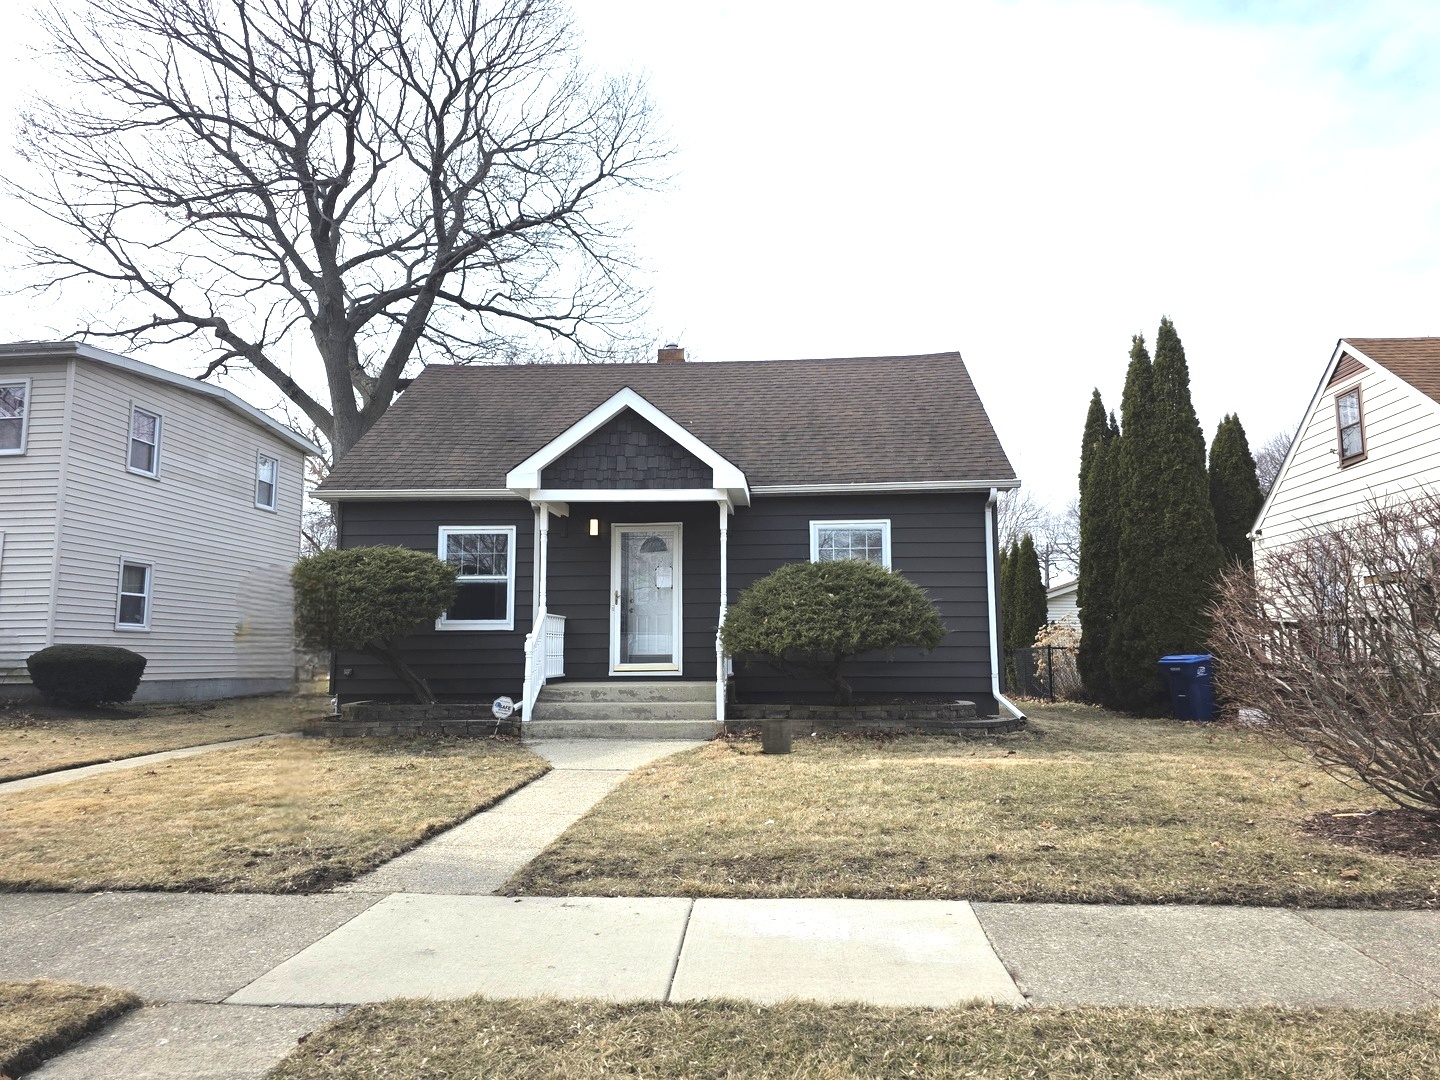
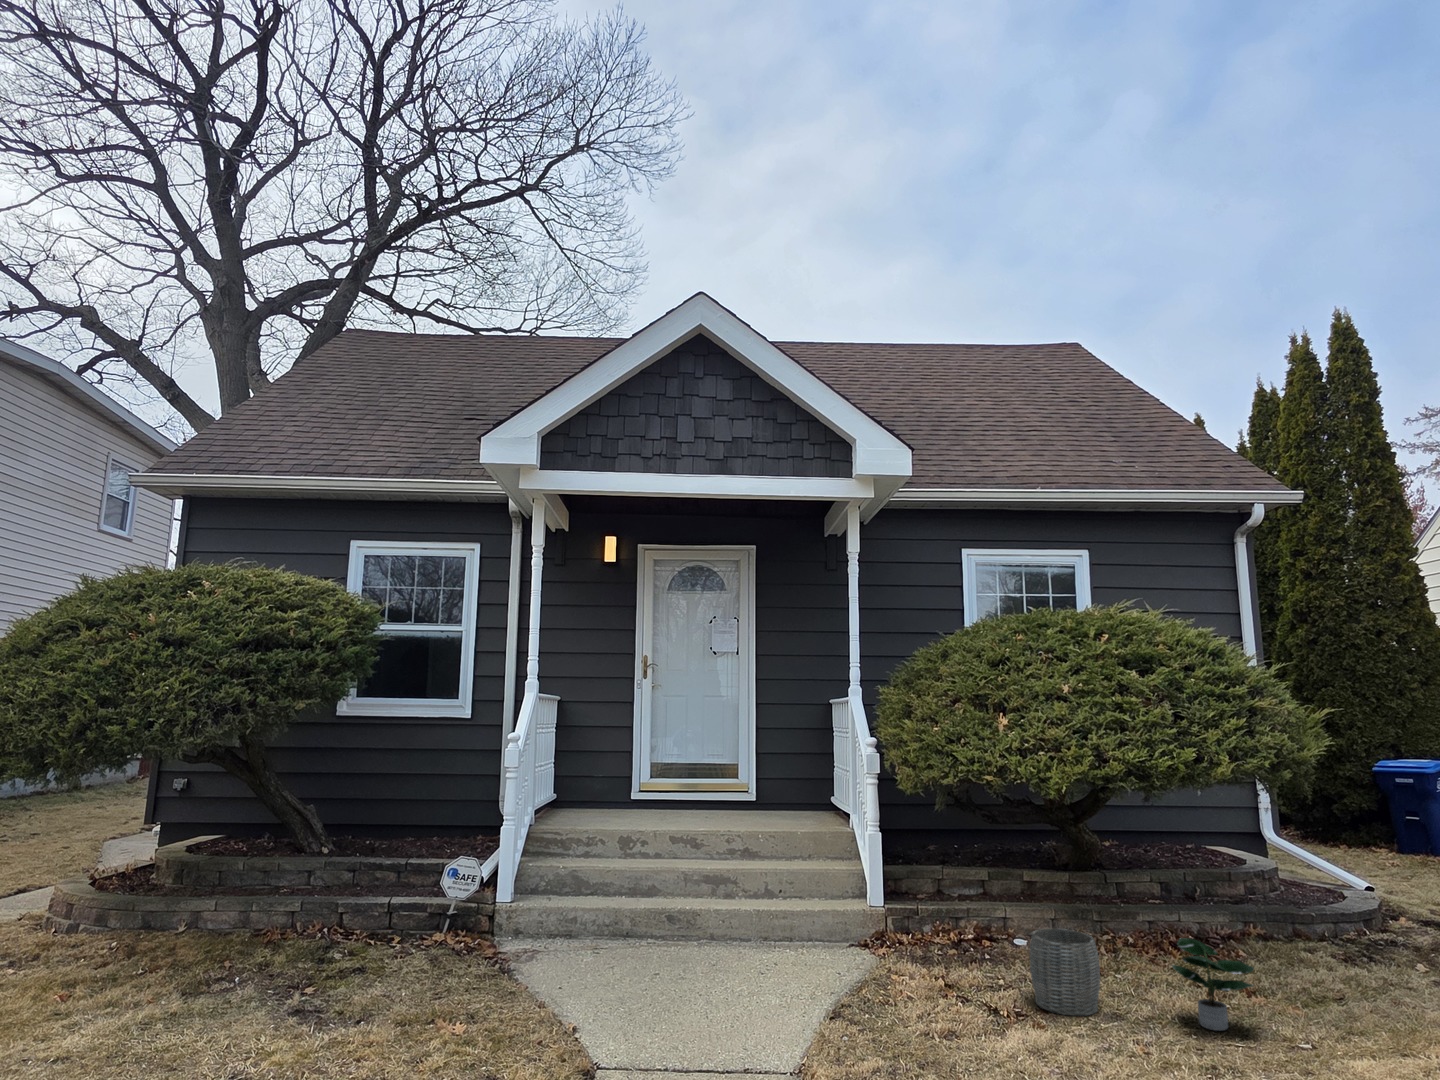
potted plant: none [817,719,852,757] -> present [1172,938,1254,1031]

